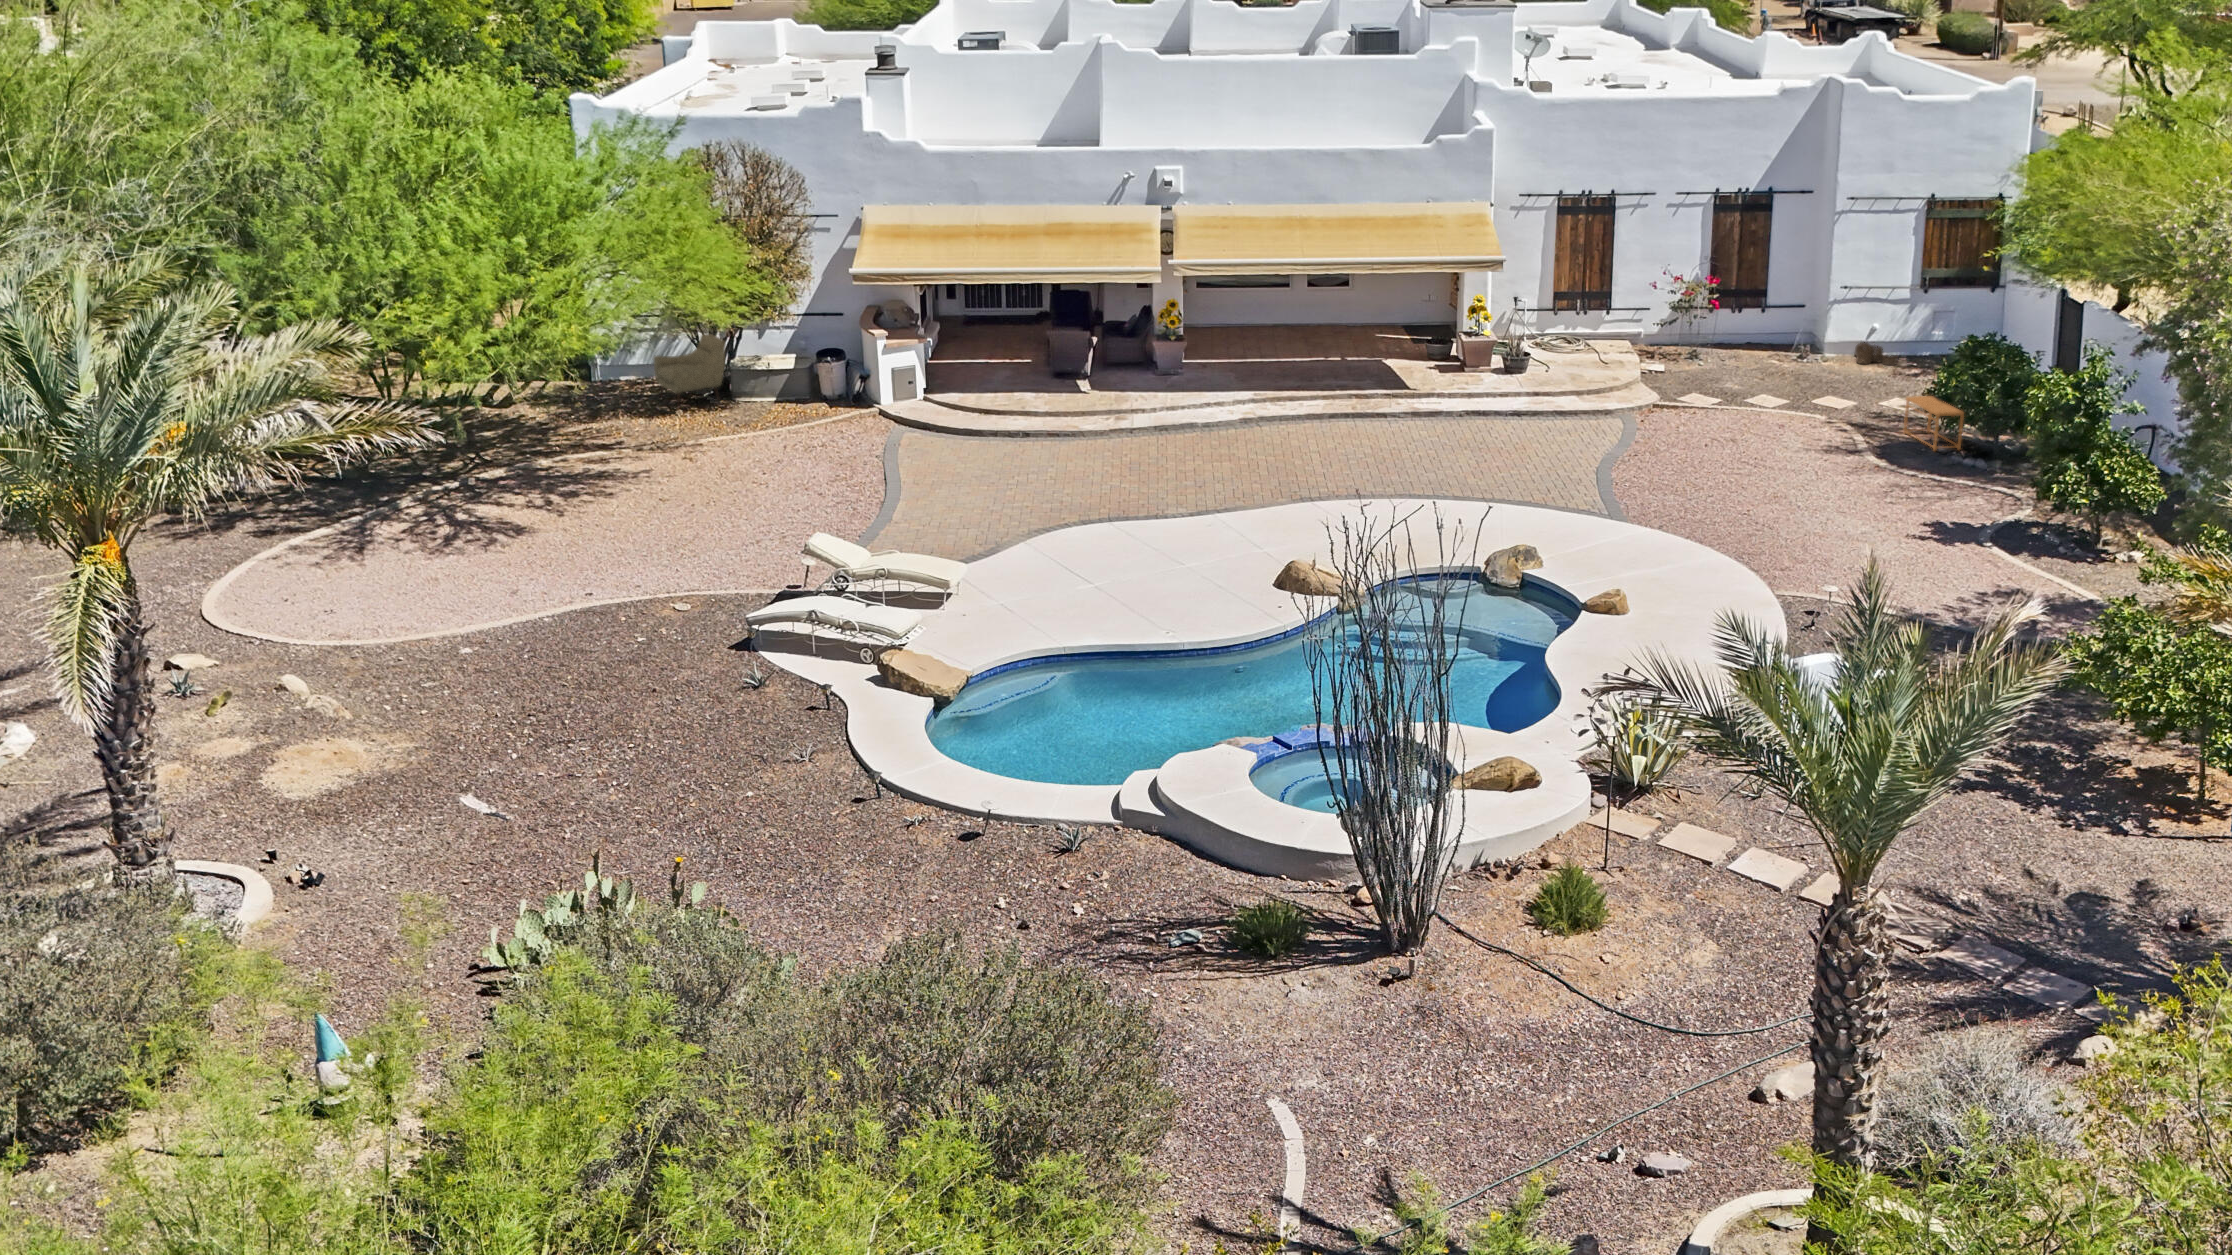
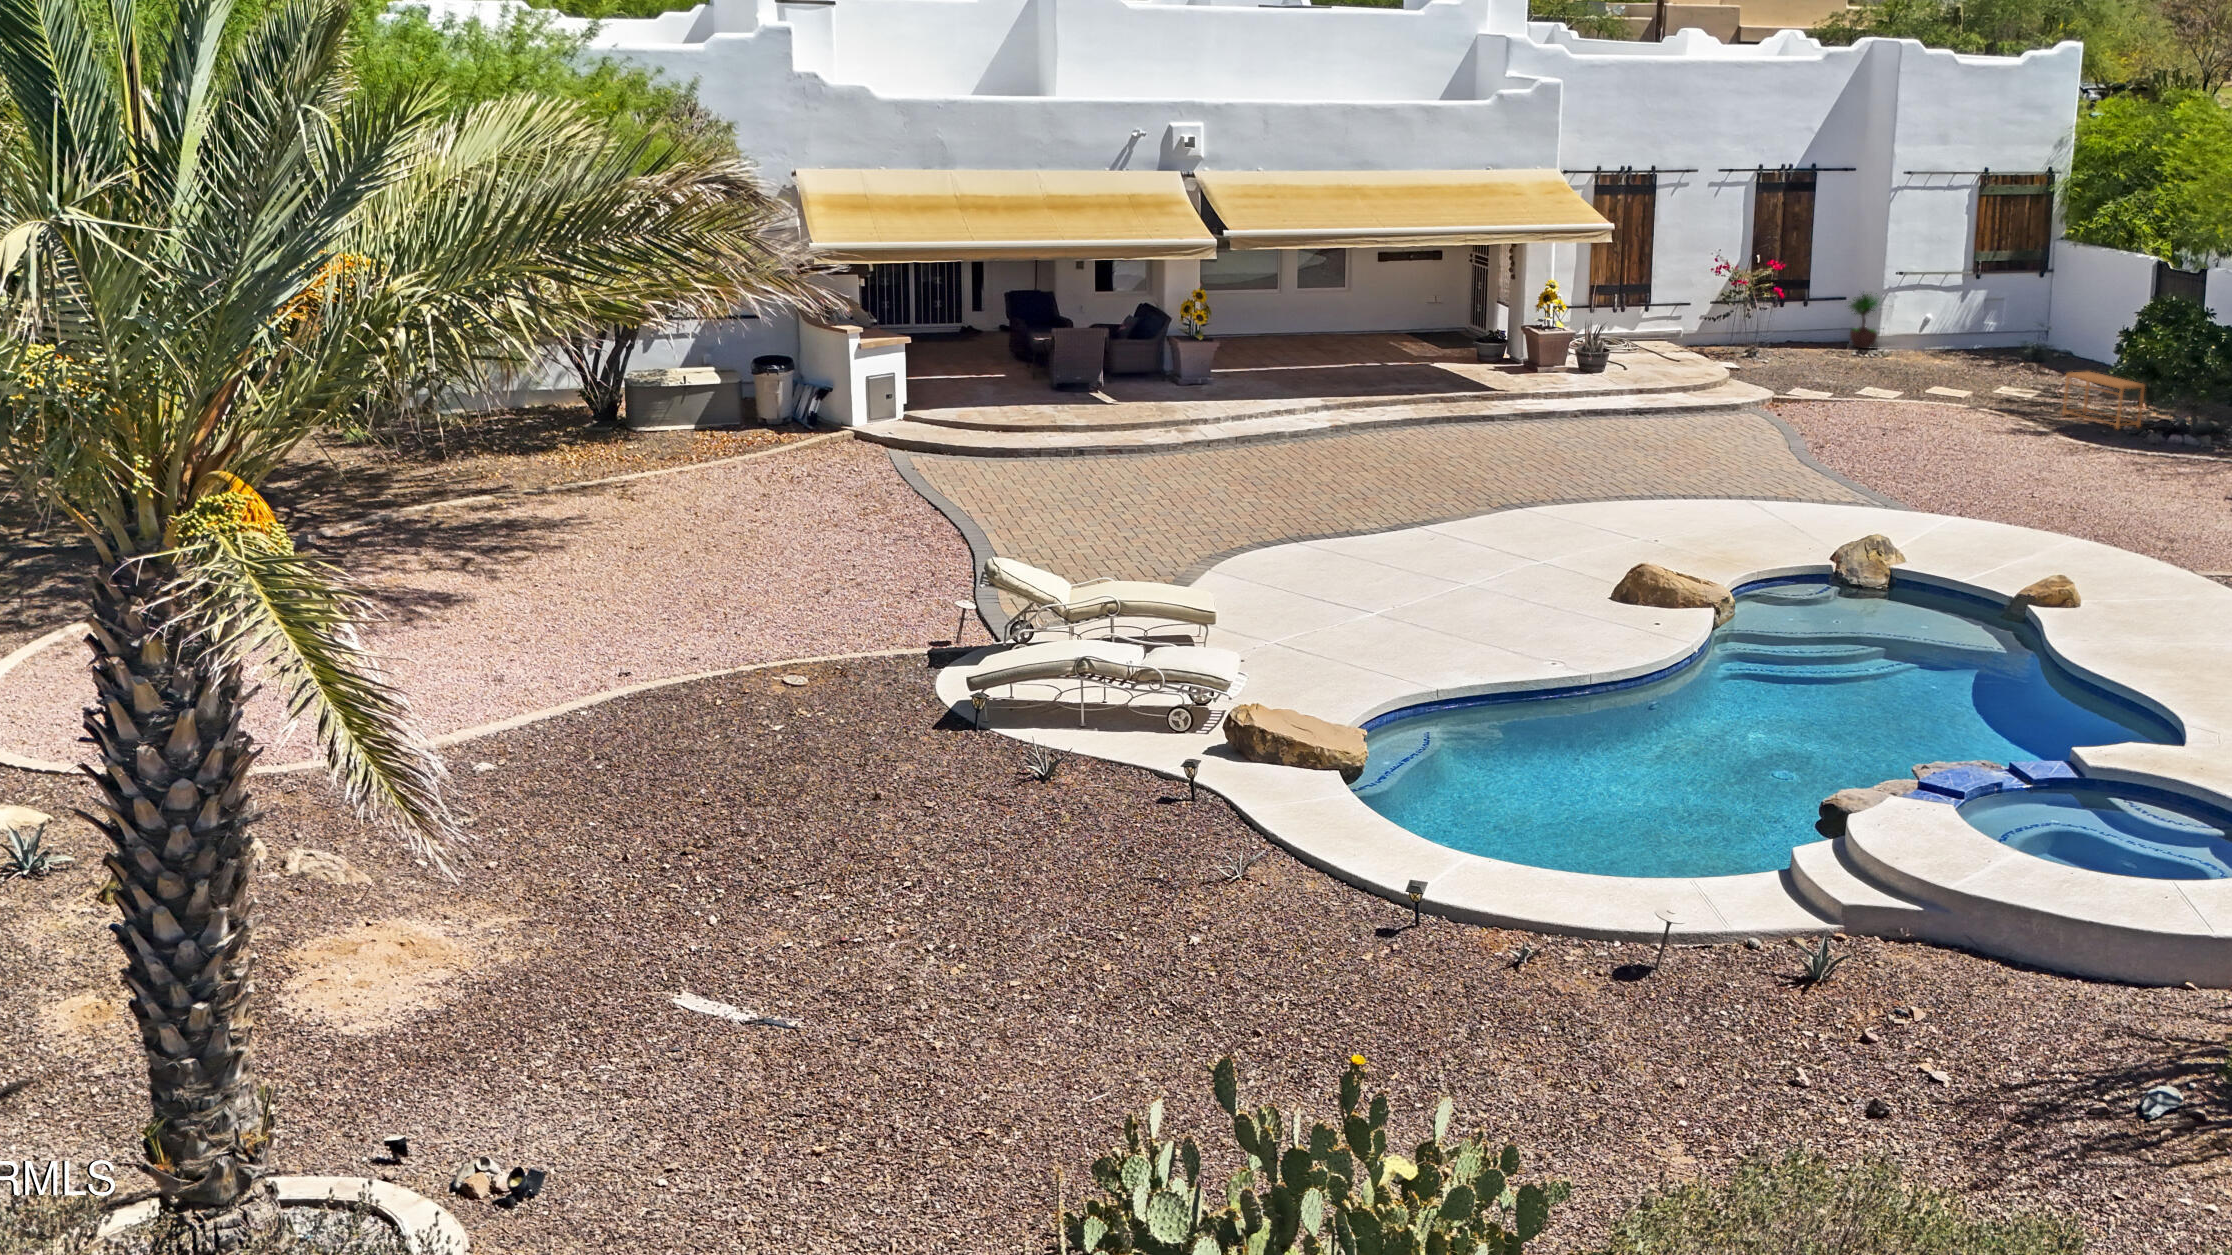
potted tree: none [1794,300,1827,354] -> present [1849,291,1879,348]
chair: present [654,334,726,407] -> none [522,338,631,440]
woven basket: present [1854,342,1897,366] -> none [1906,331,1959,356]

